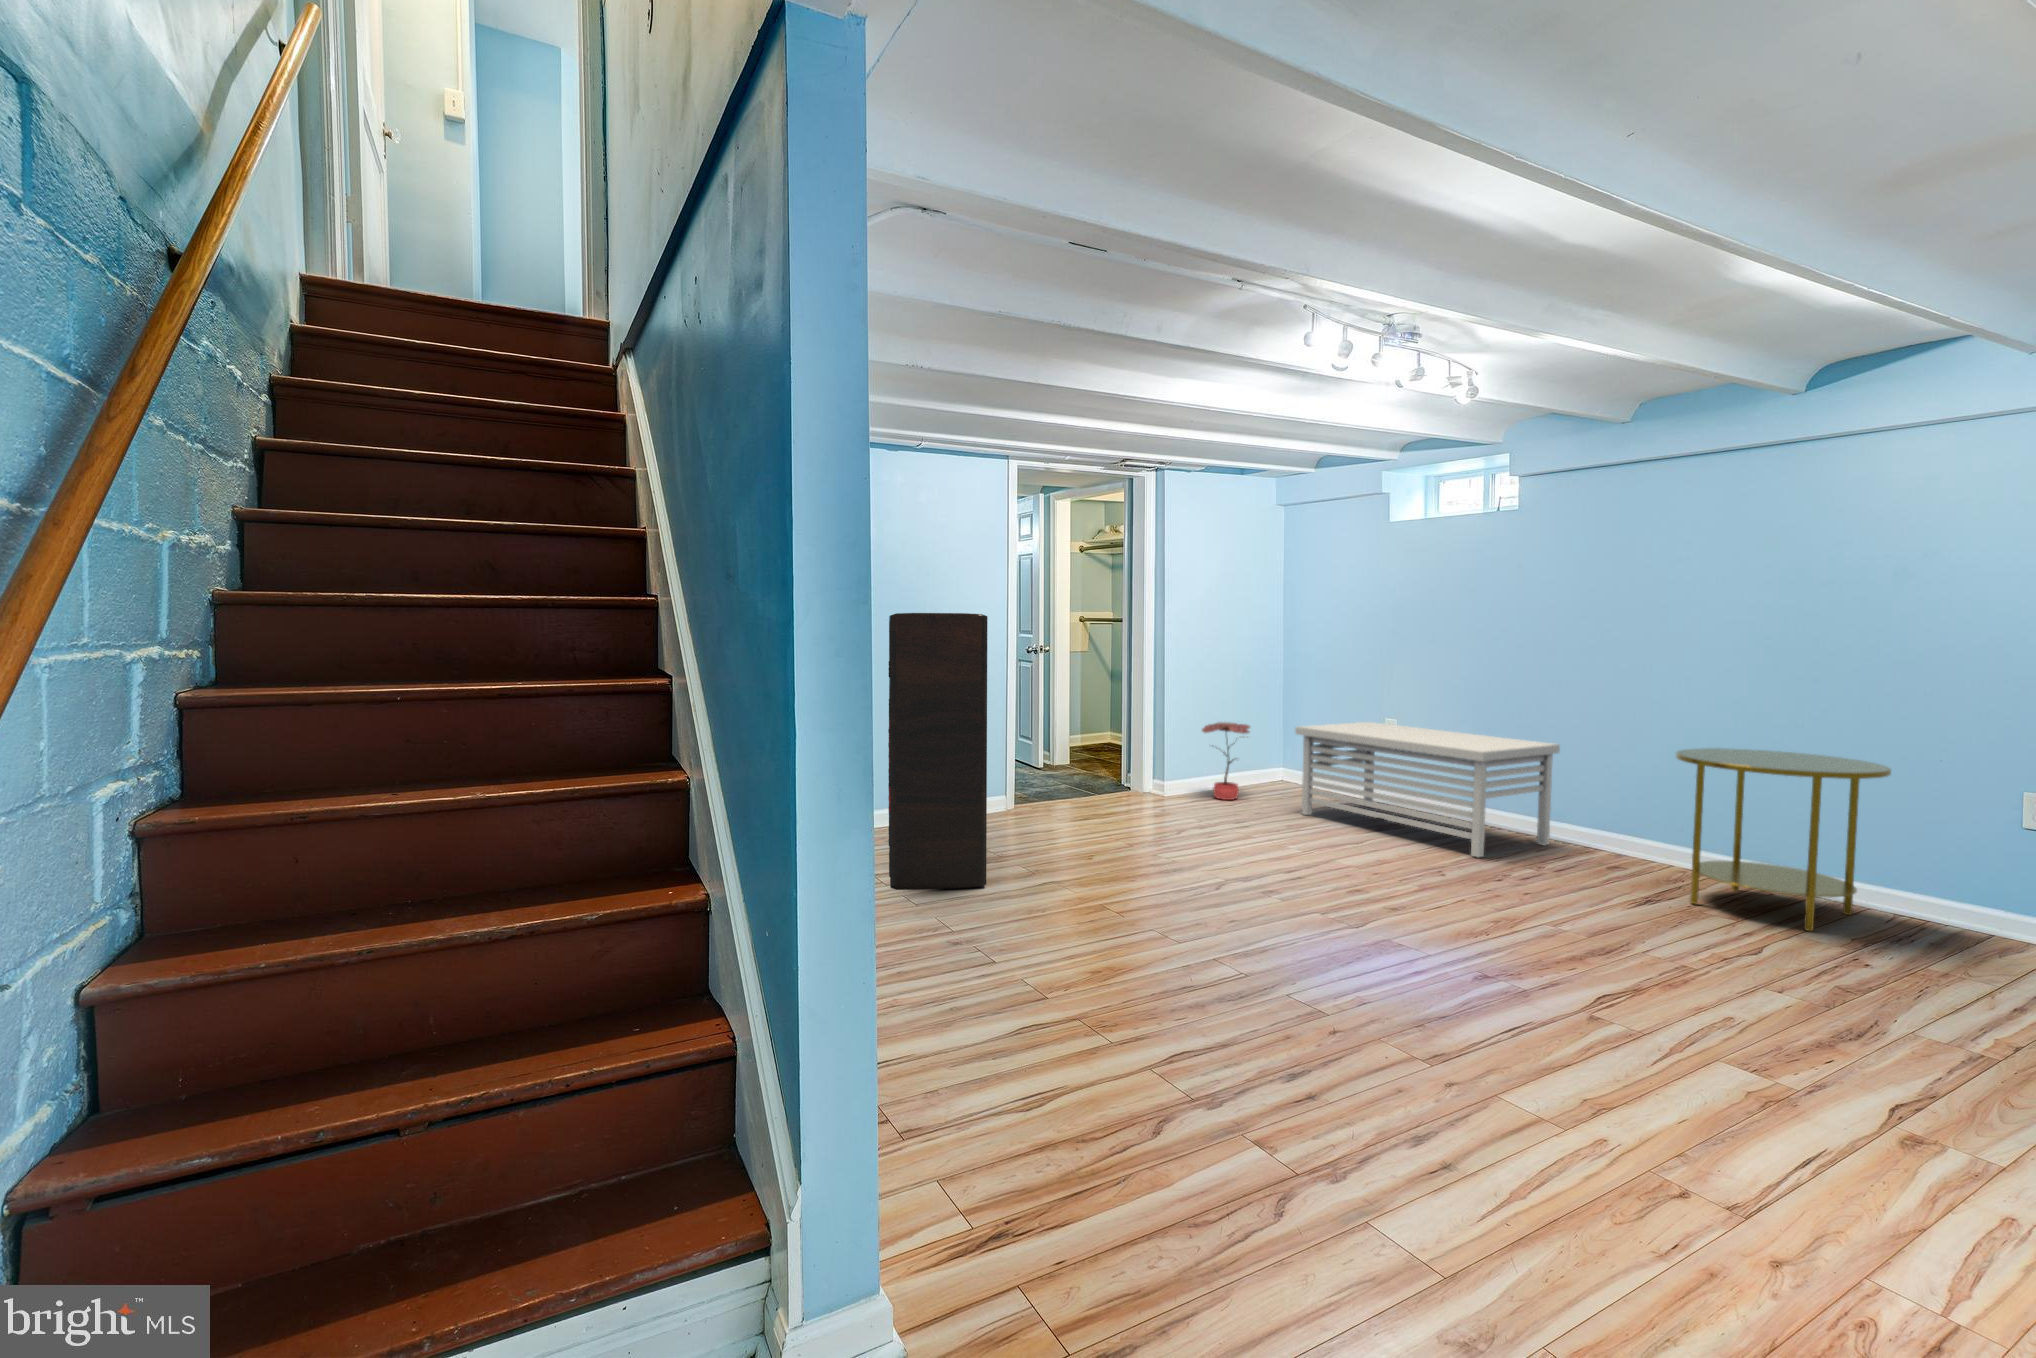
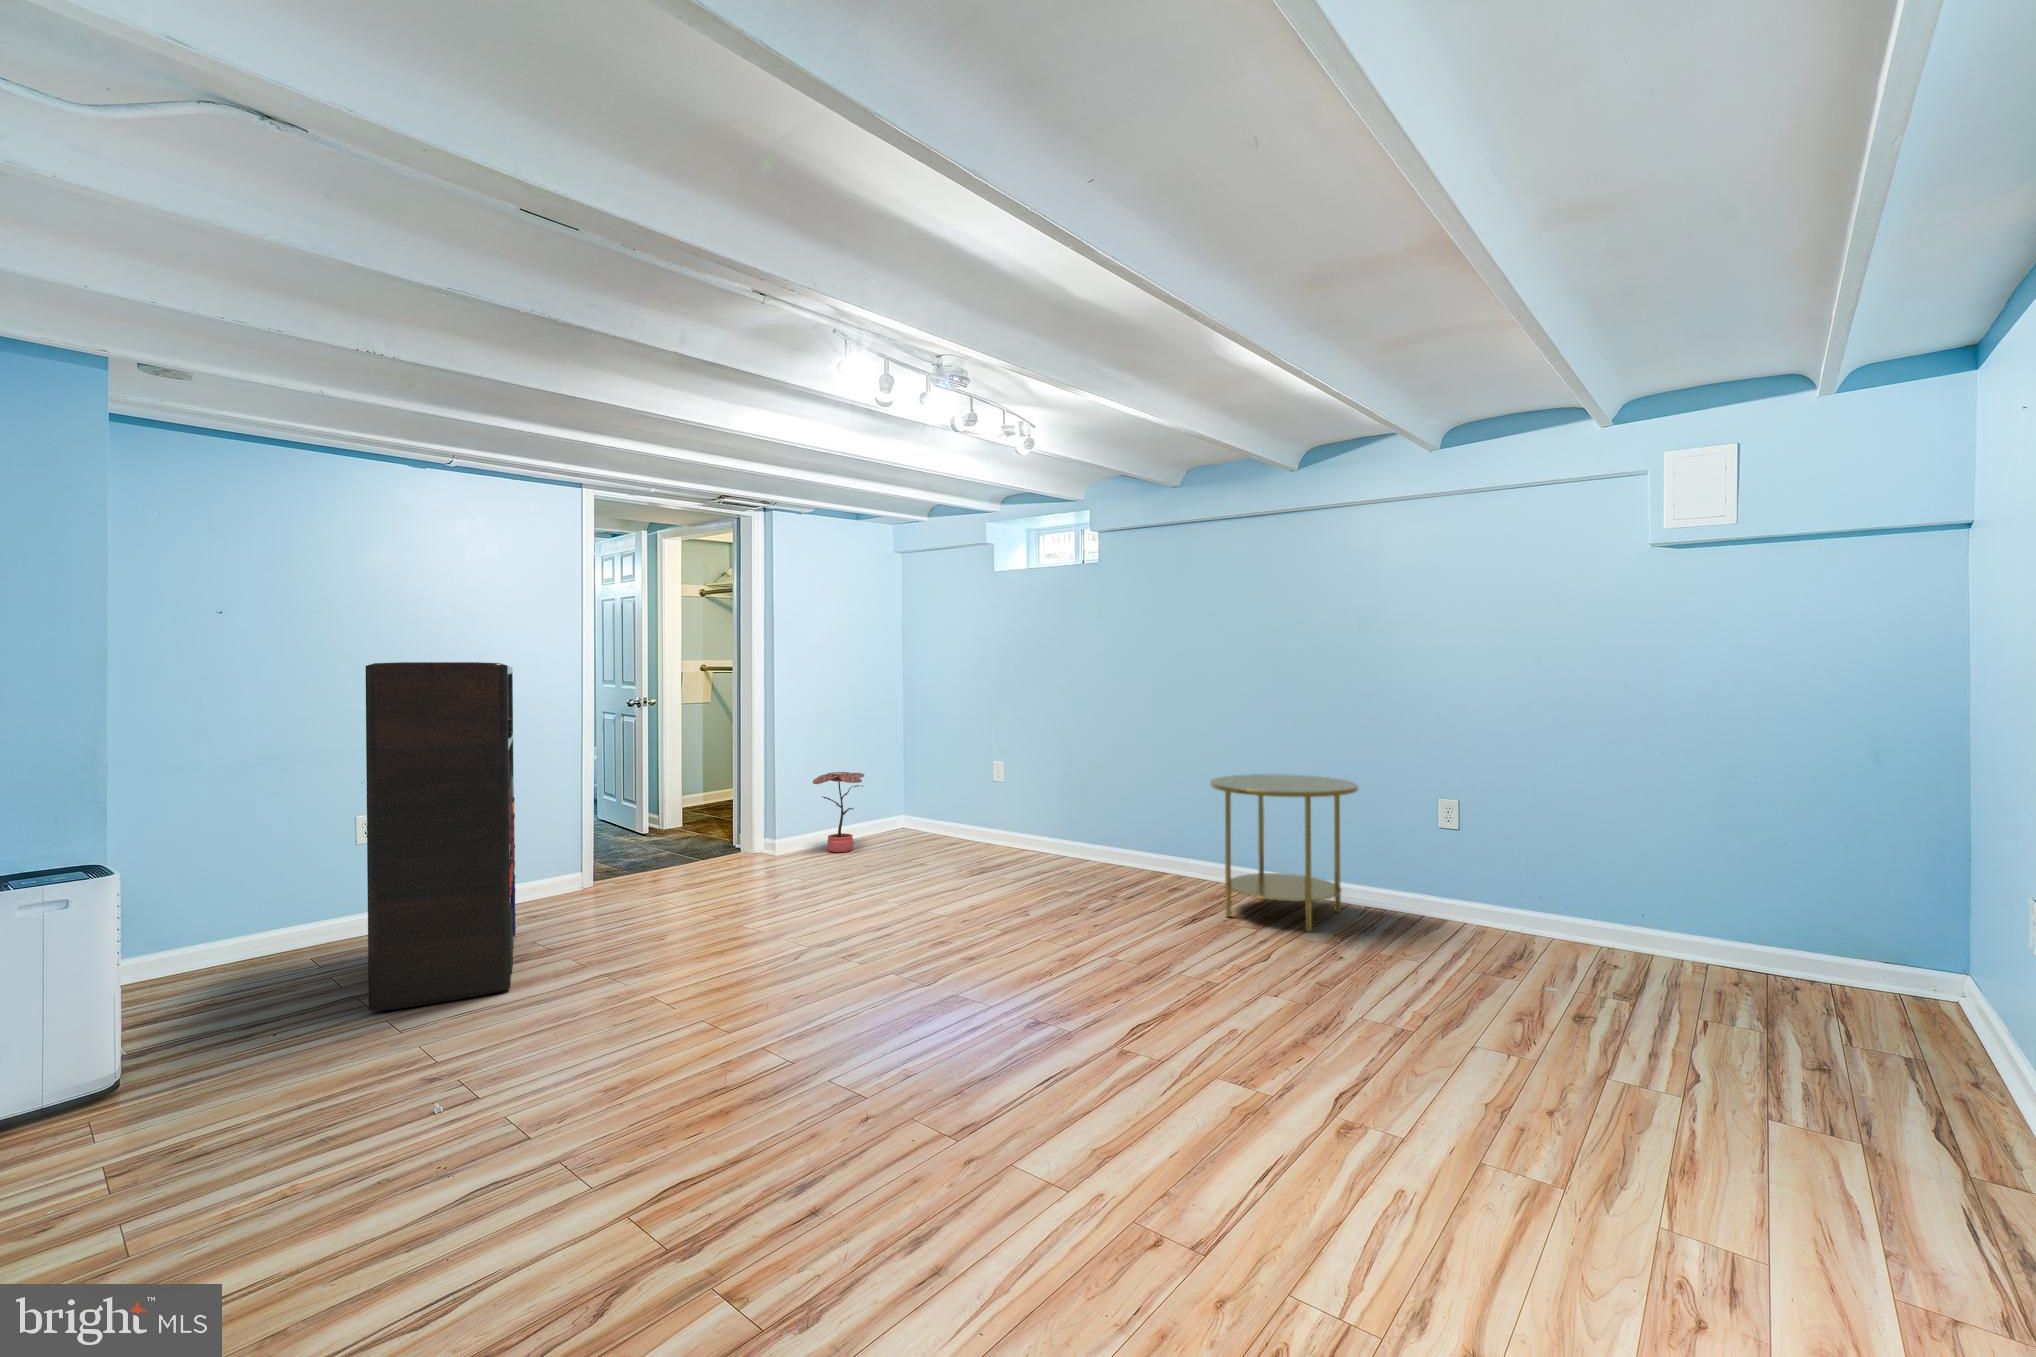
storage bench: present [1295,722,1560,857] -> none [903,764,1131,891]

